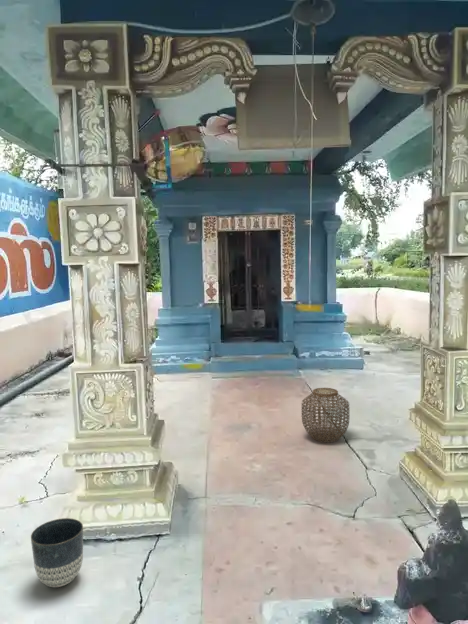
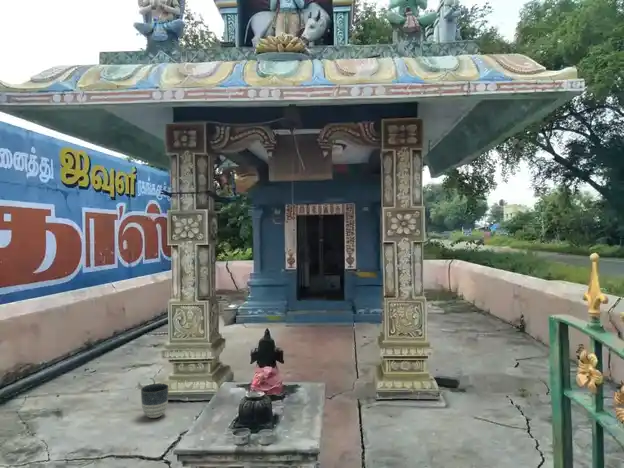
woven basket: present [302,388,350,442] -> none [327,328,358,365]

